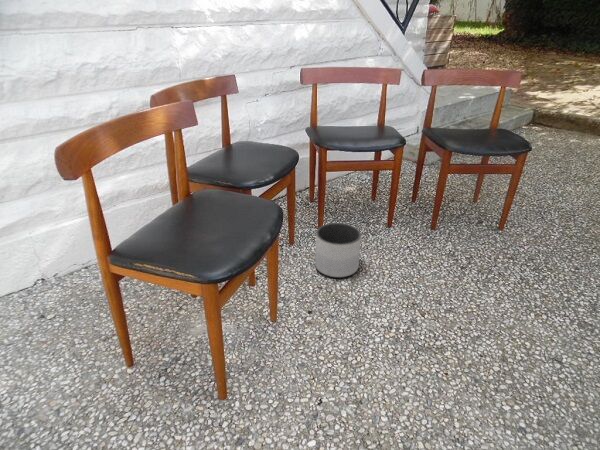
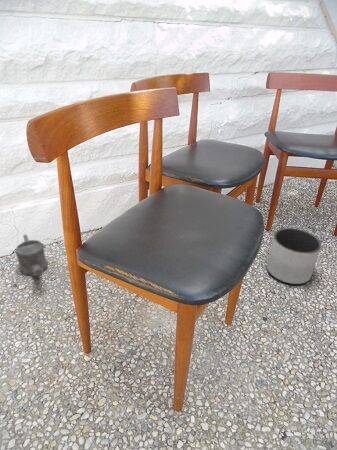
watering can: none [39,261,78,305] -> present [15,235,48,276]

